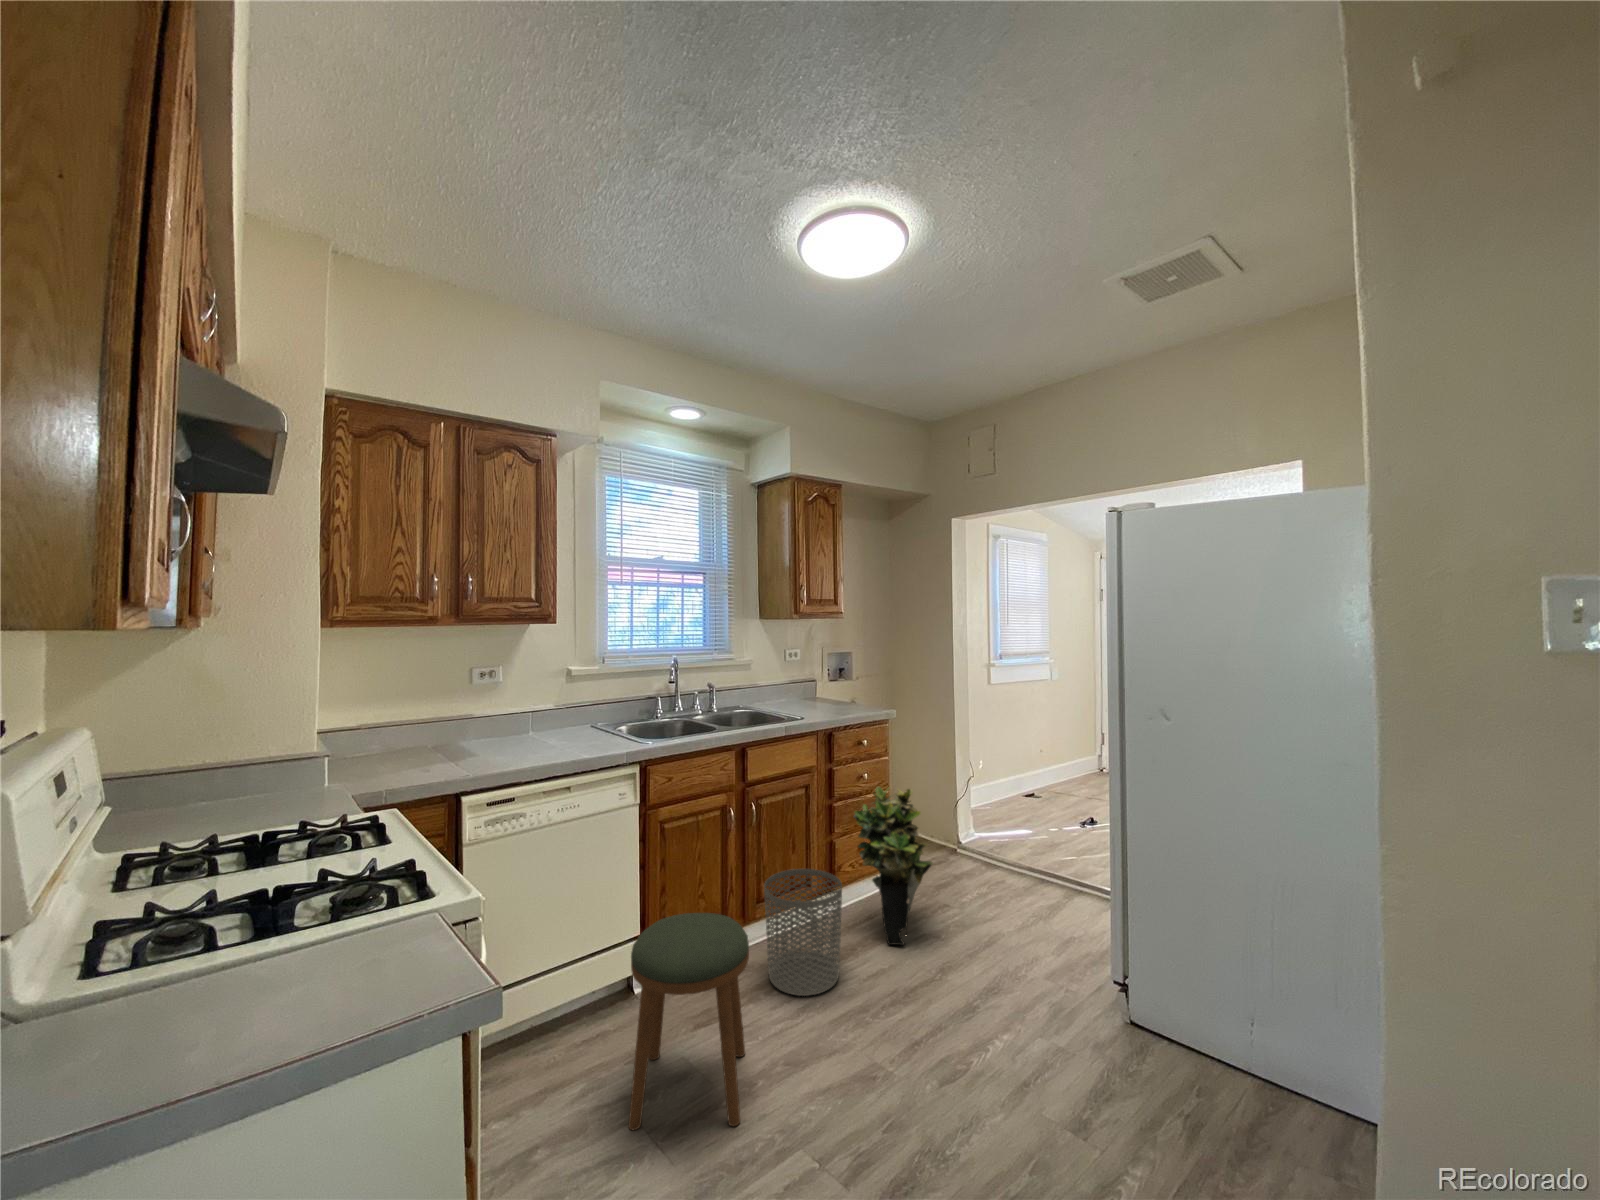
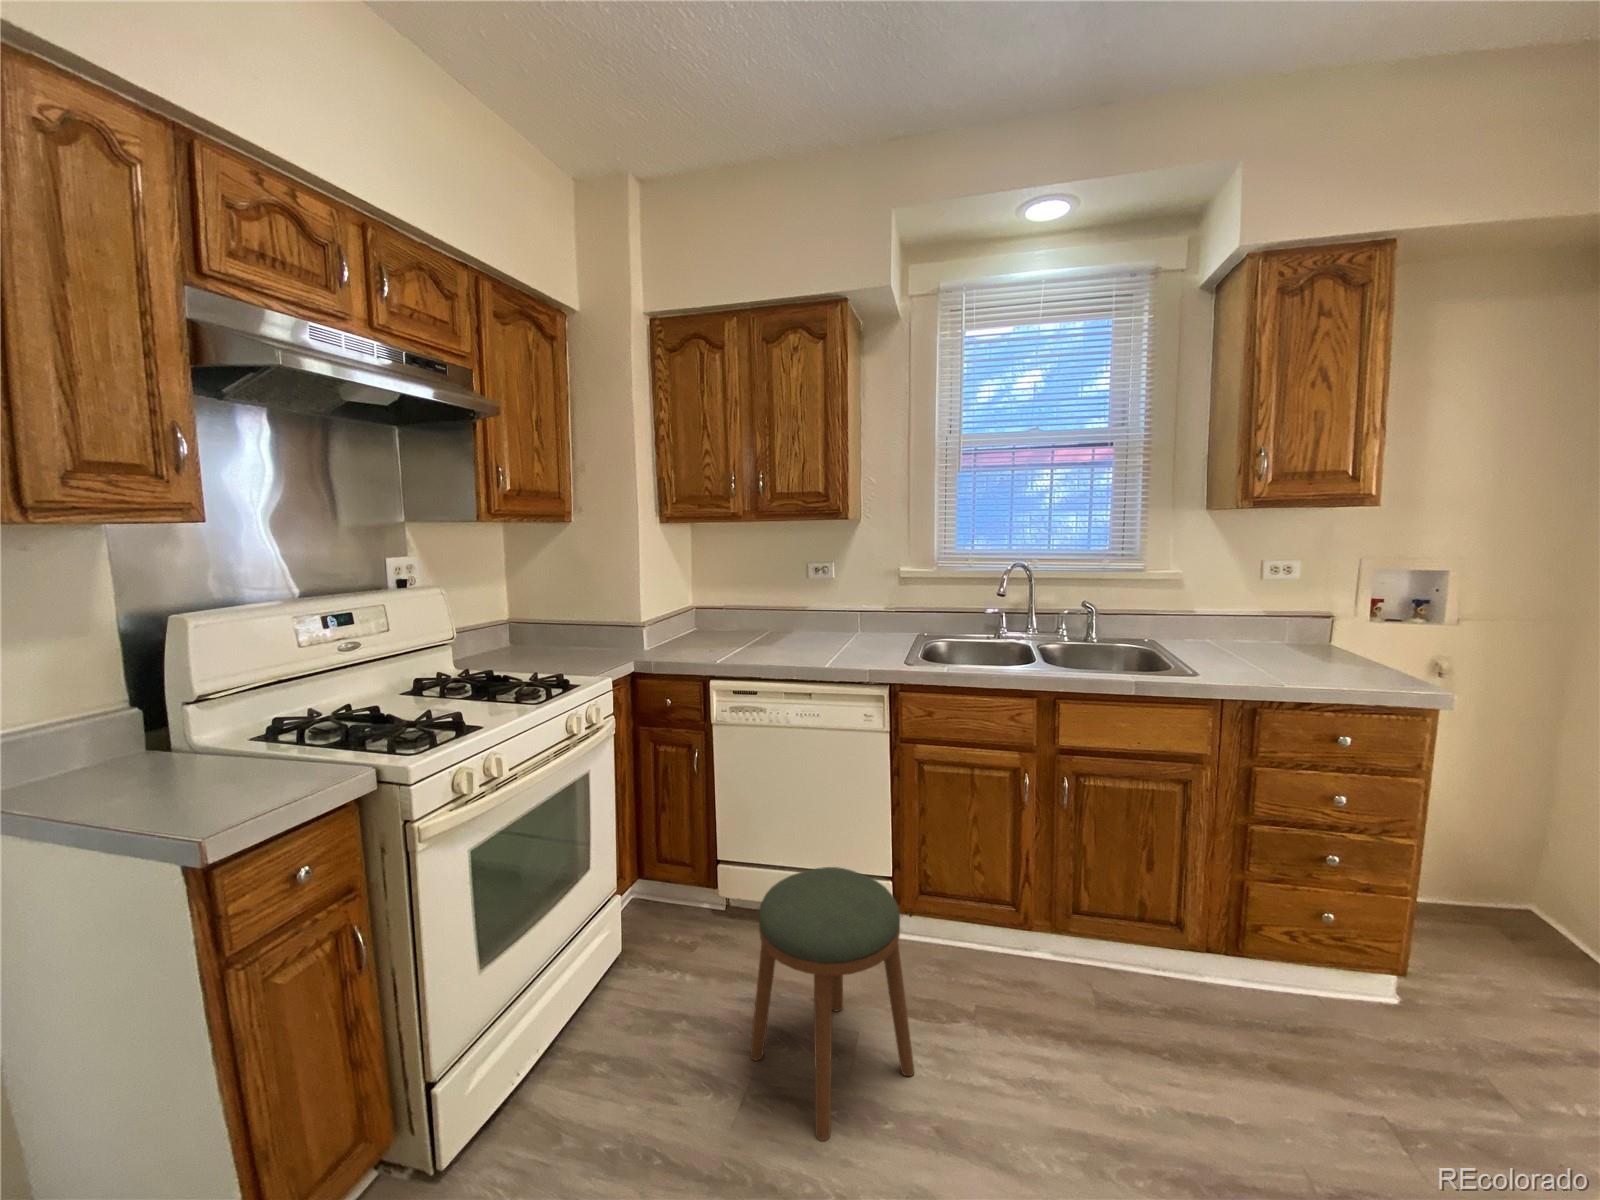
potted plant: present [854,787,933,945] -> none [1249,825,1433,1119]
waste bin: present [764,869,842,996] -> none [1025,884,1155,1086]

